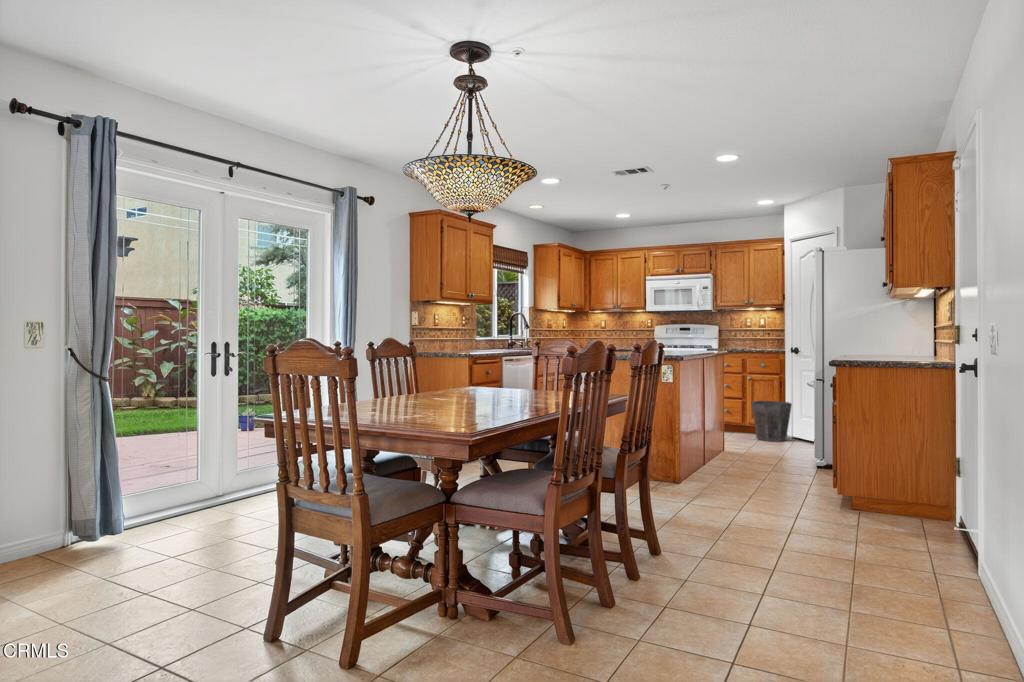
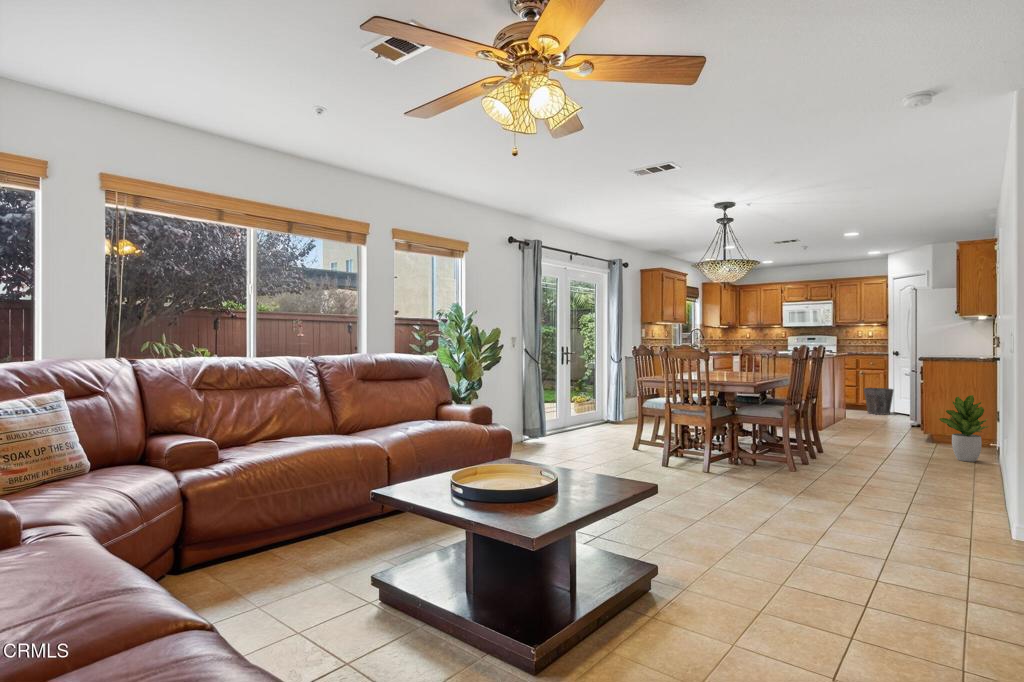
potted plant: none [866,439,970,577] -> present [939,395,988,462]

